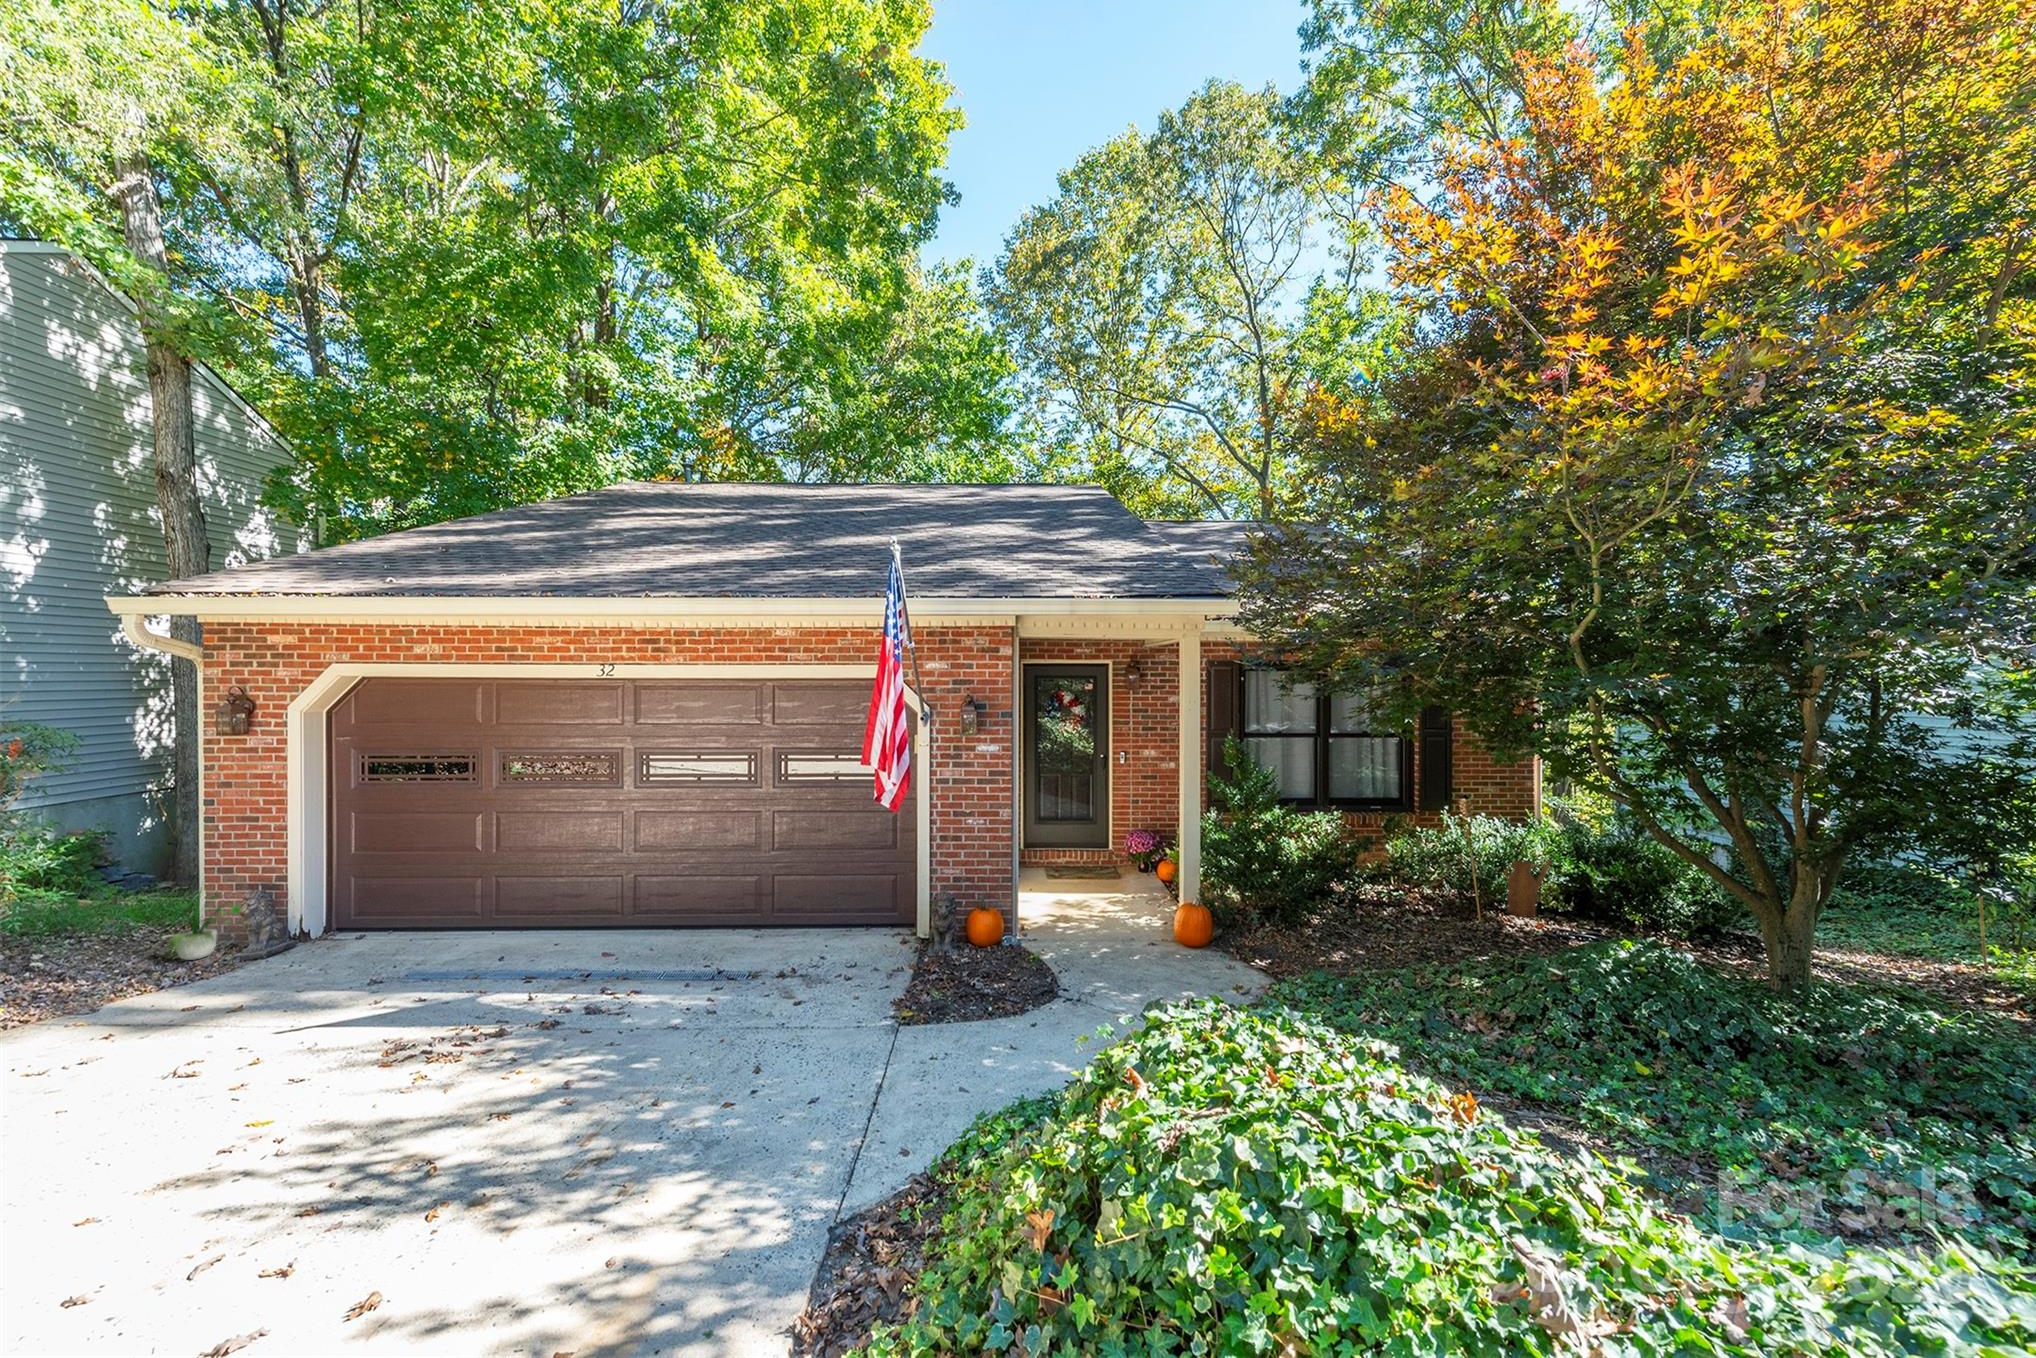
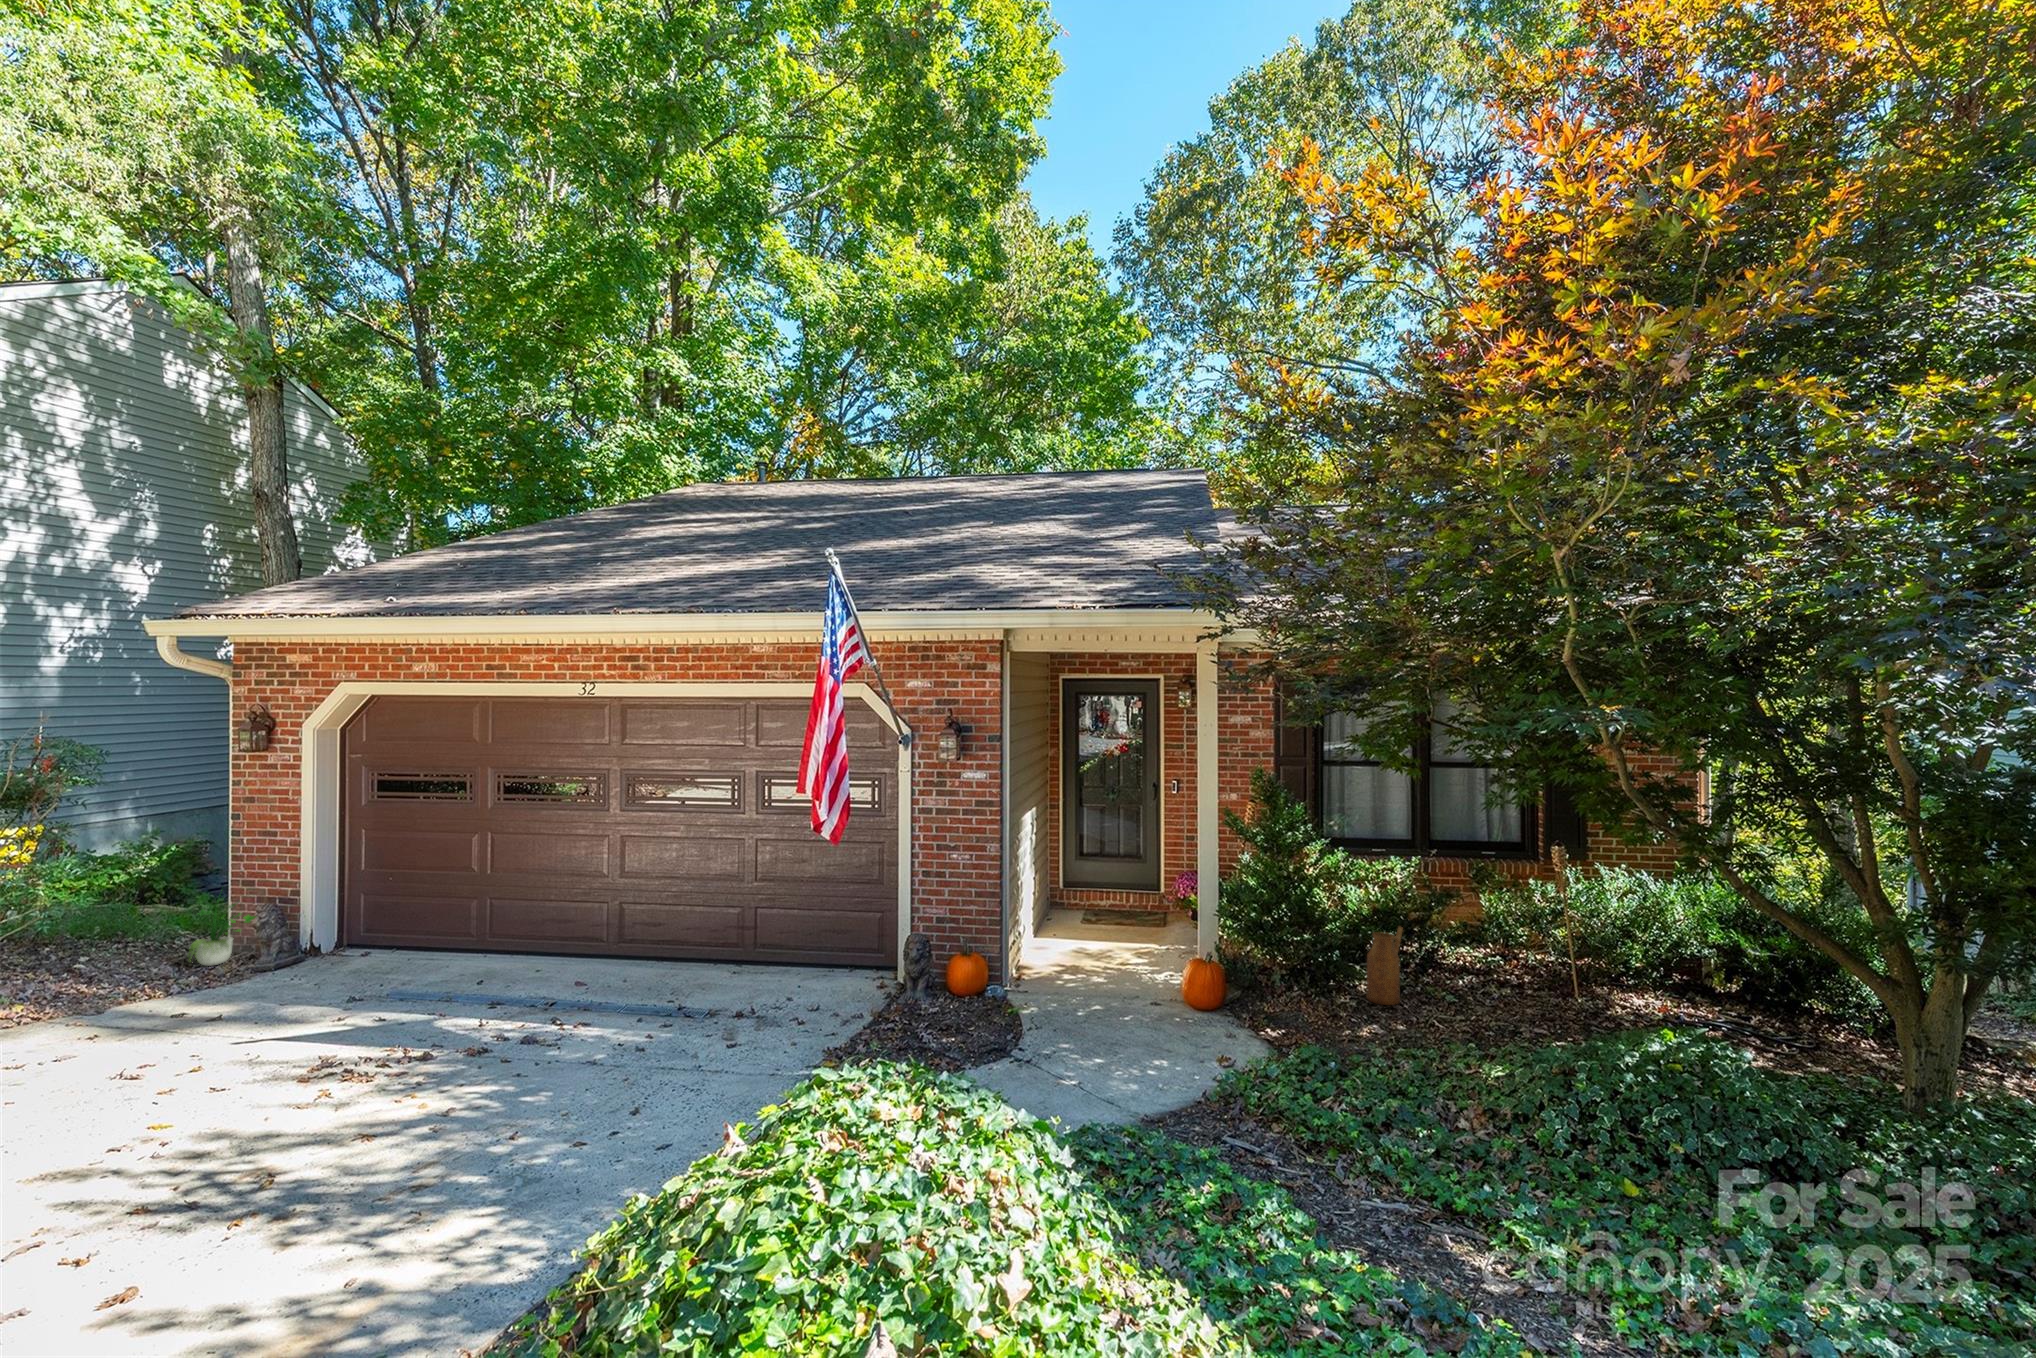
watering can: present [1505,860,1551,917] -> present [1366,927,1403,1005]

